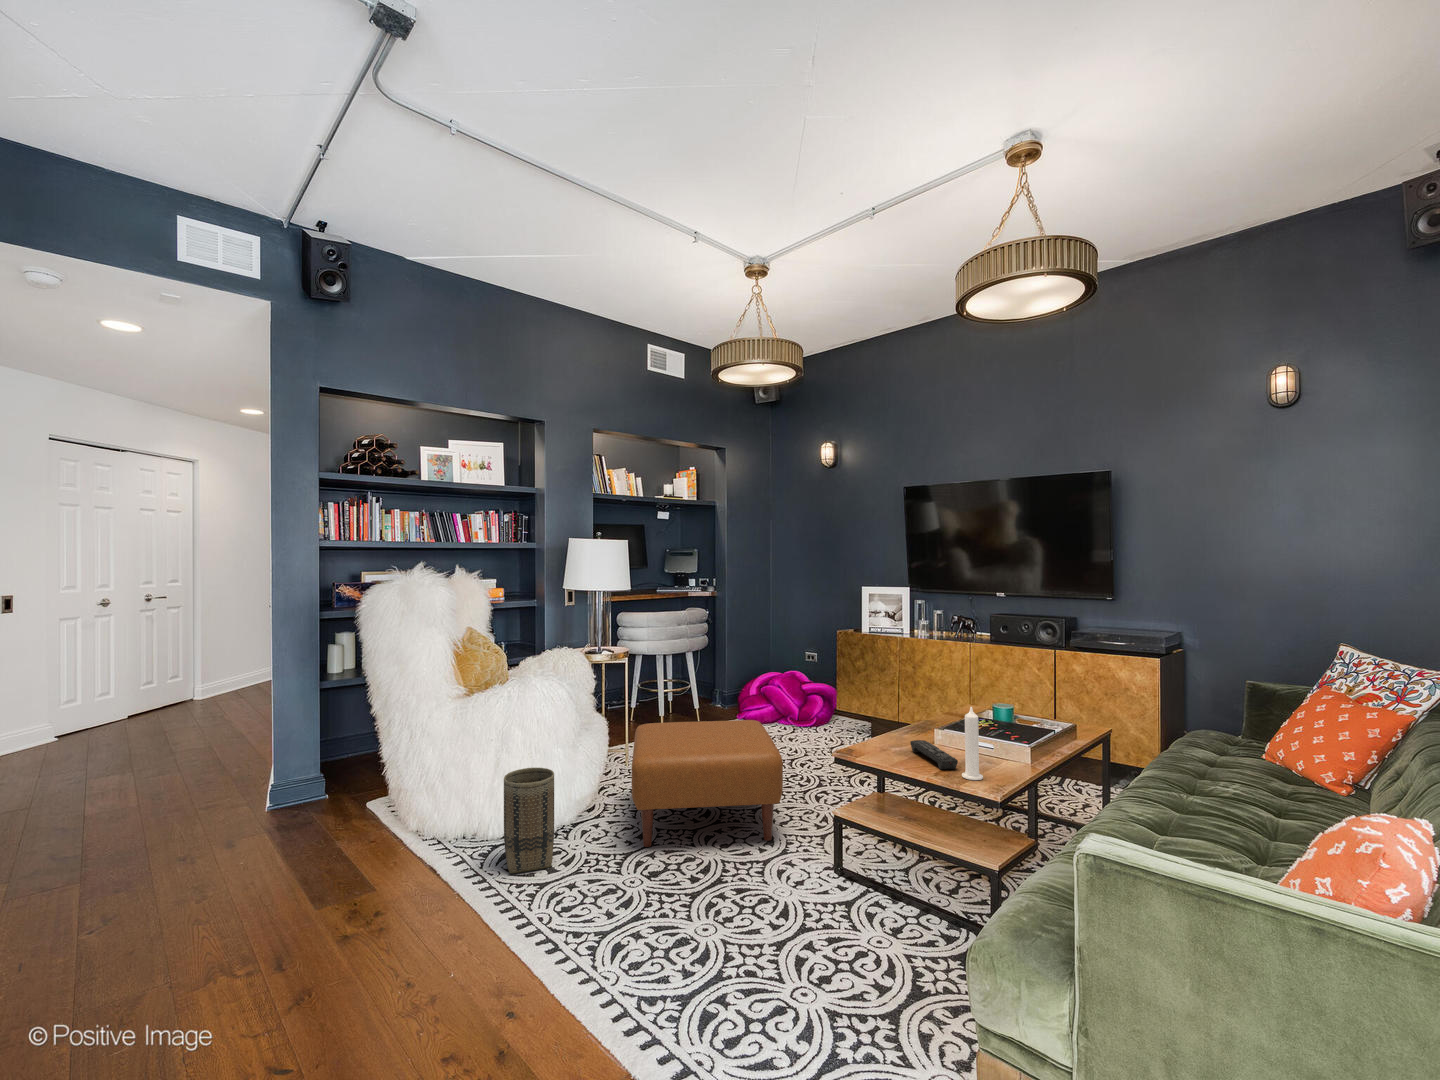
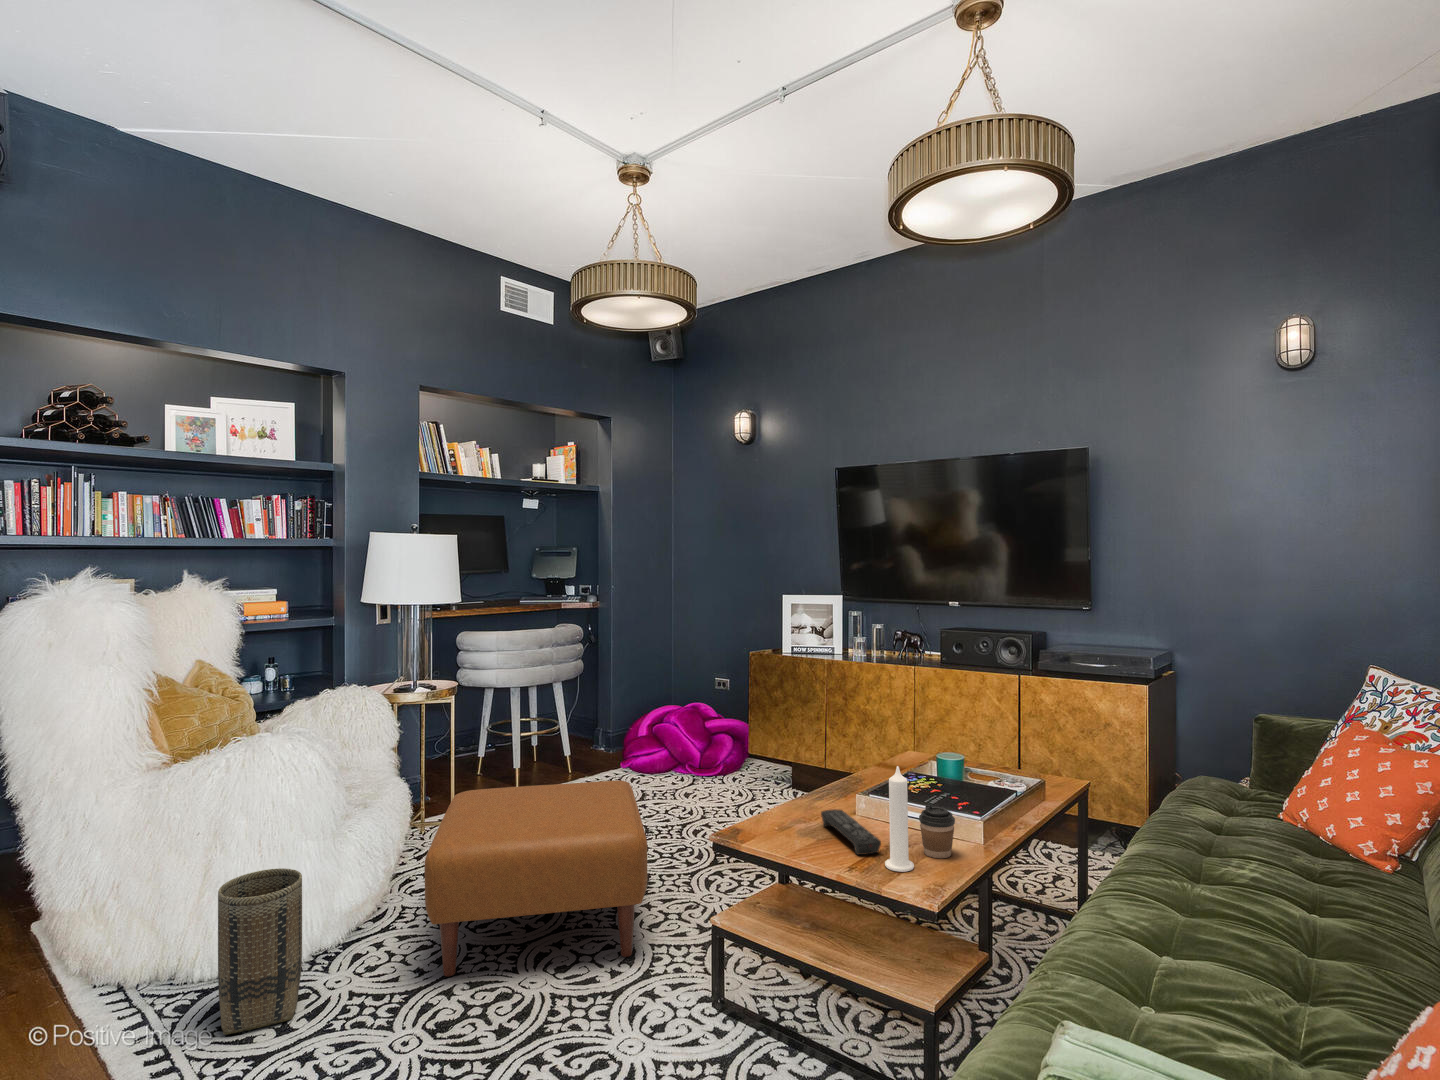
coffee cup: none [985,736,1012,773] -> present [919,805,955,858]

